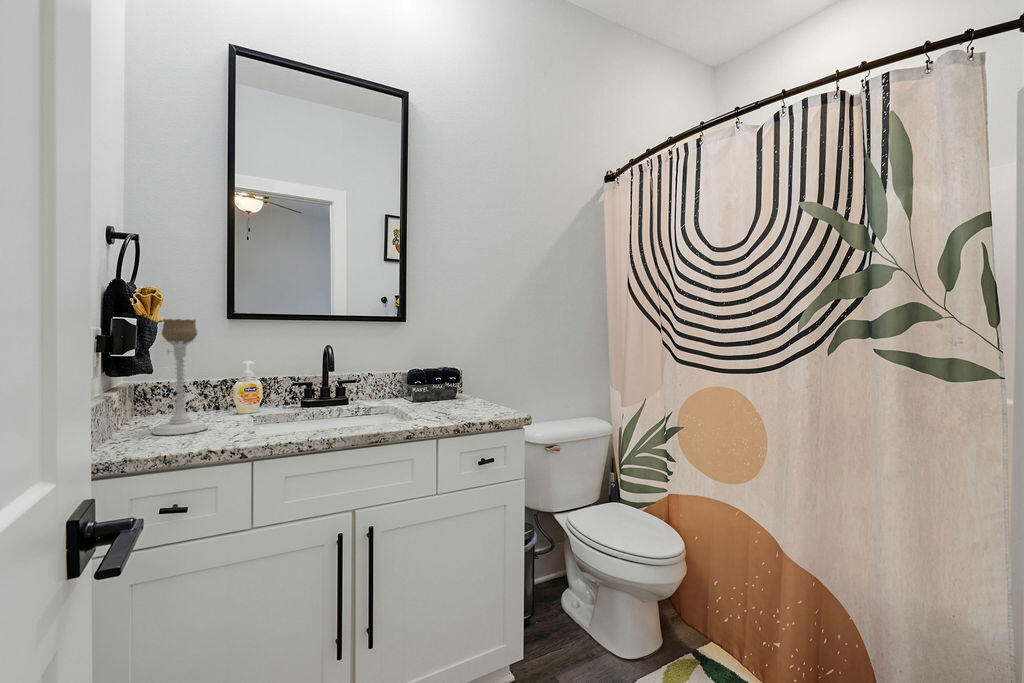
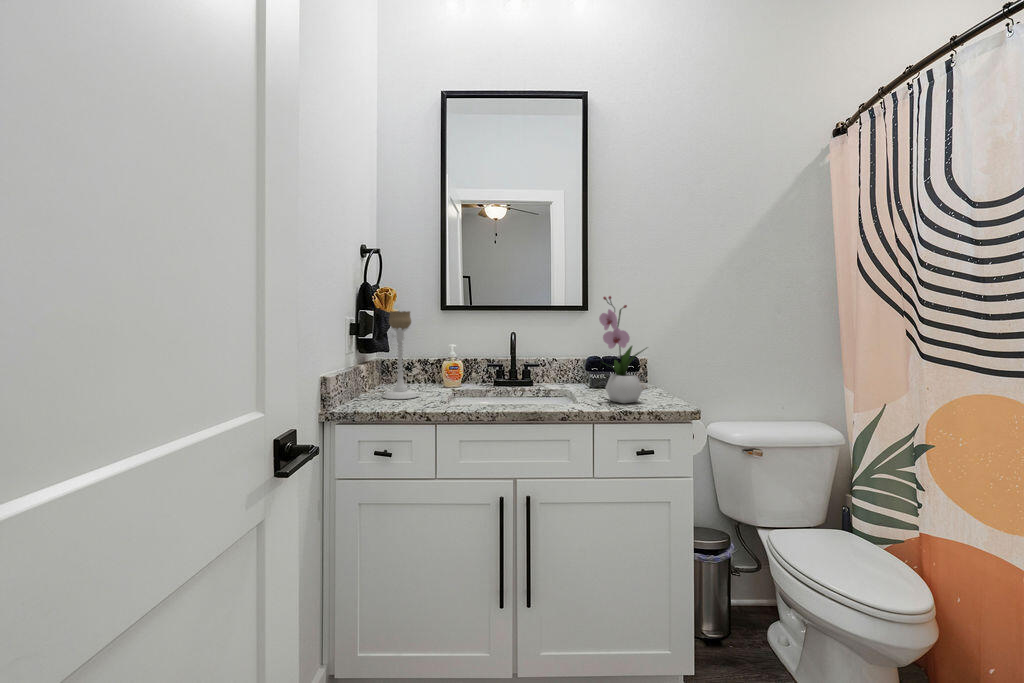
flower arrangement: none [433,308,480,415] -> present [599,296,647,403]

